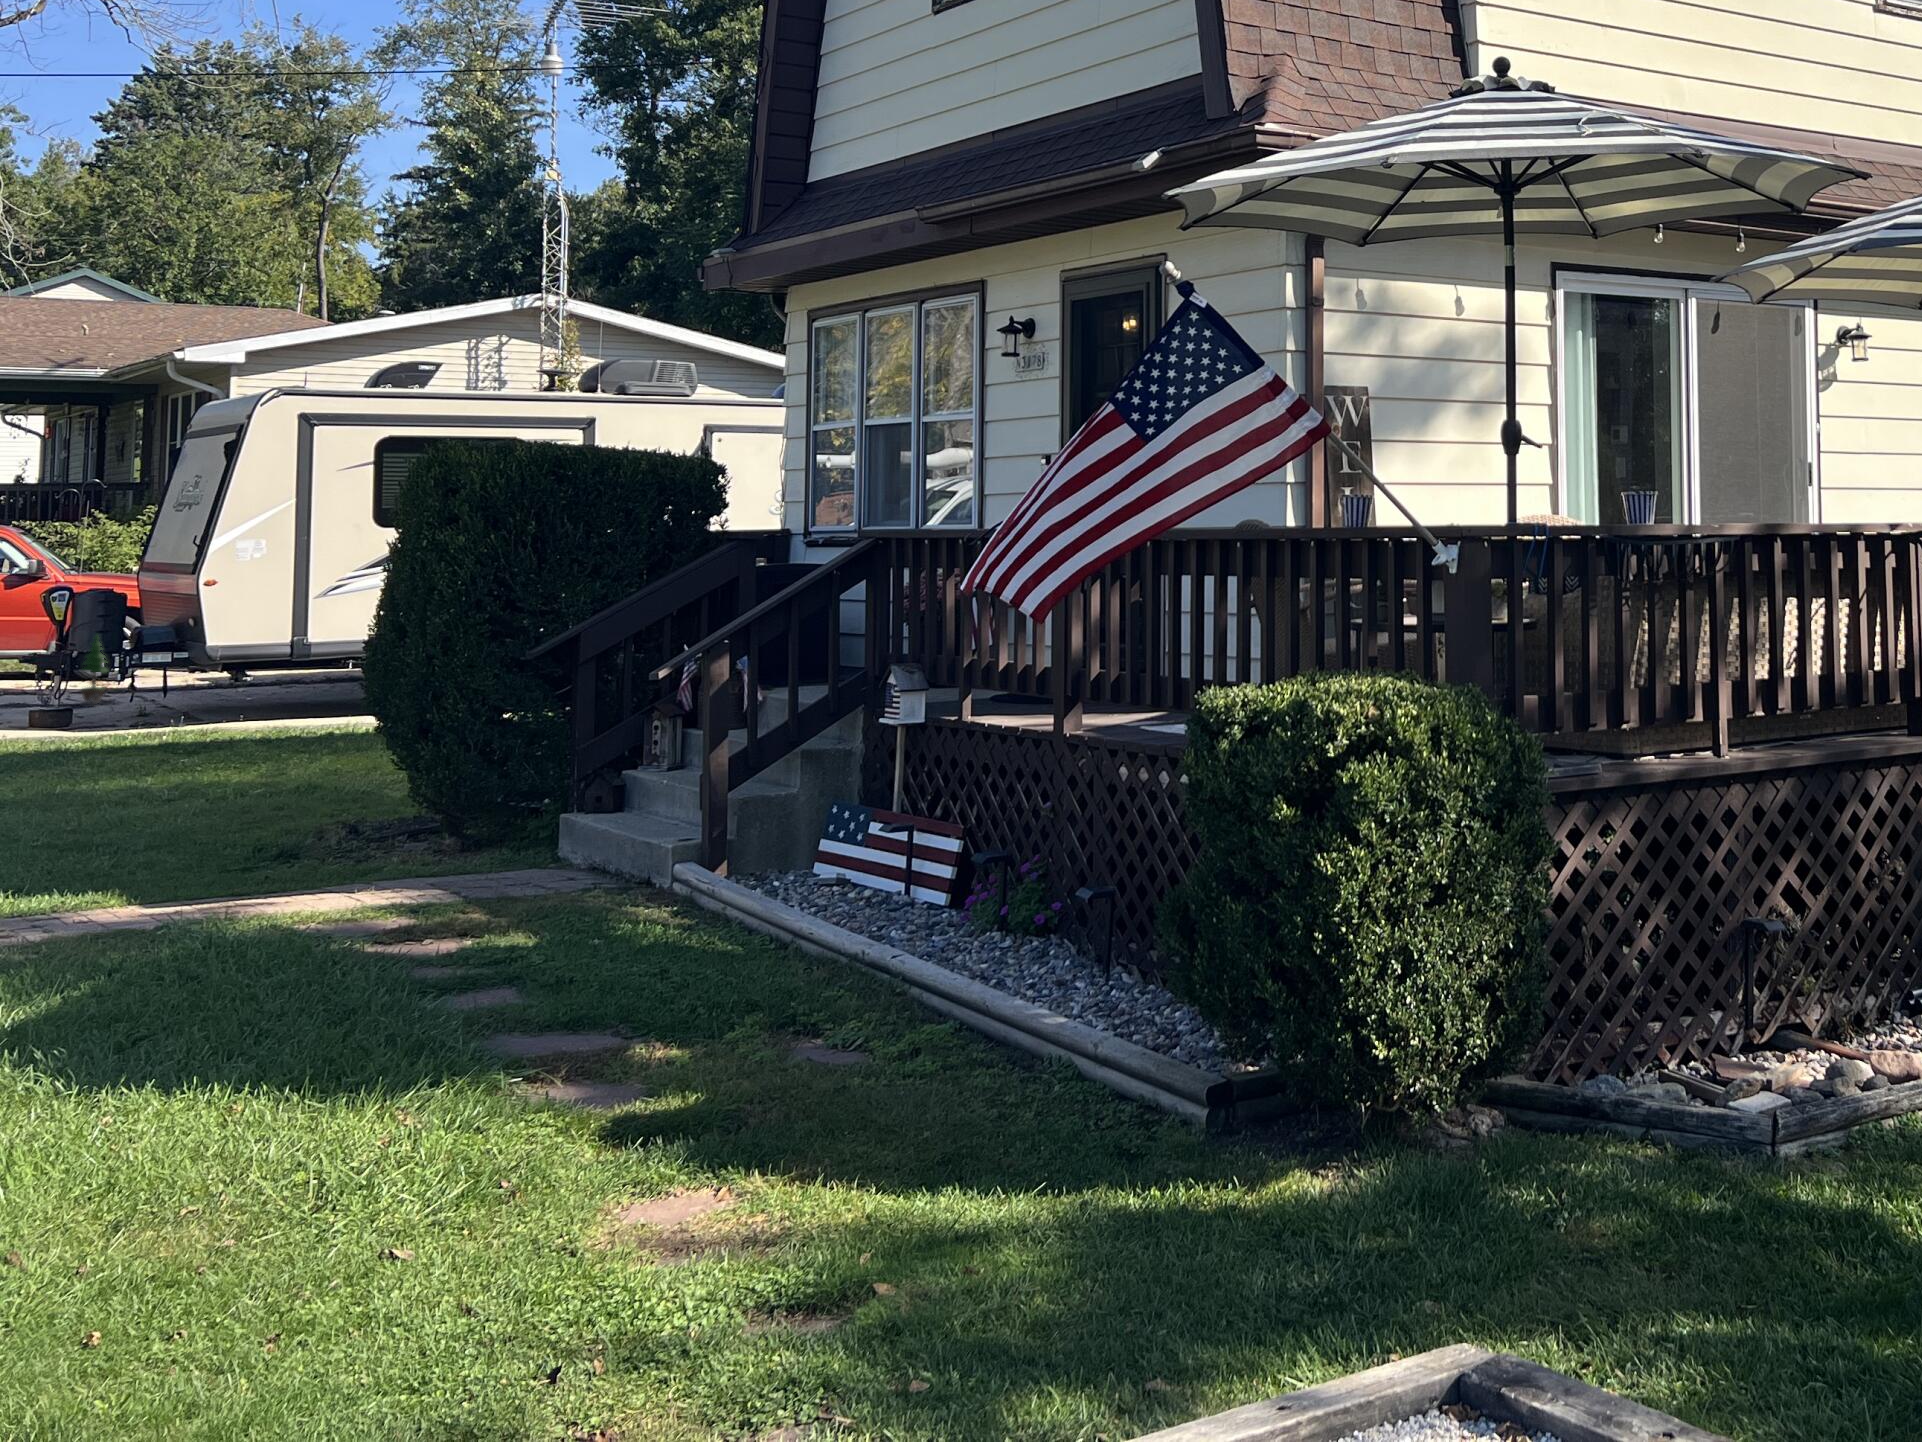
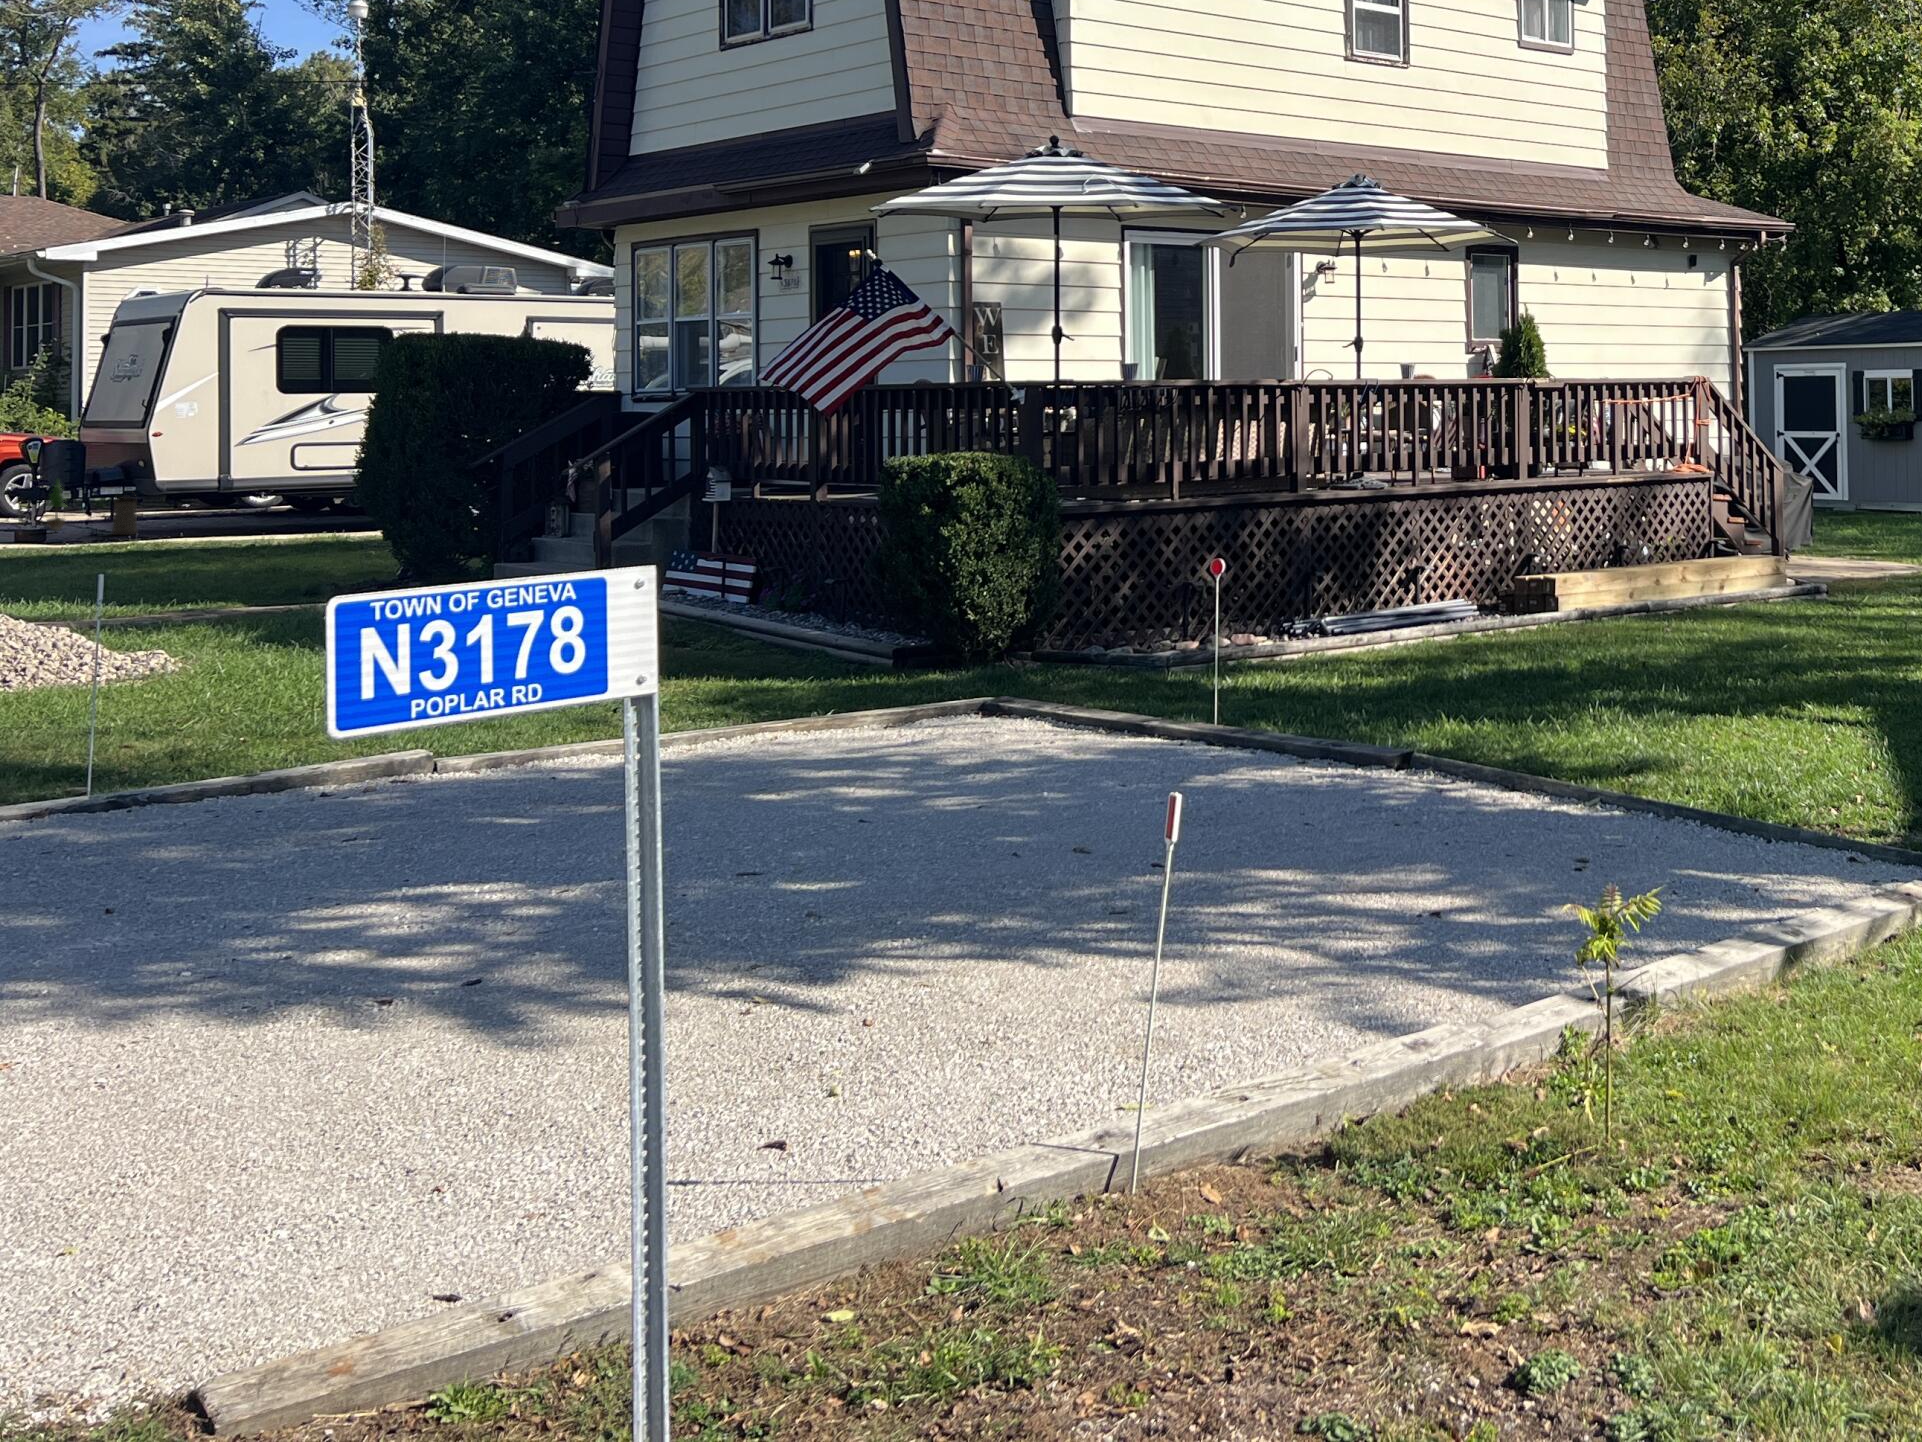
watering can: none [156,650,192,712] -> present [112,497,137,535]

